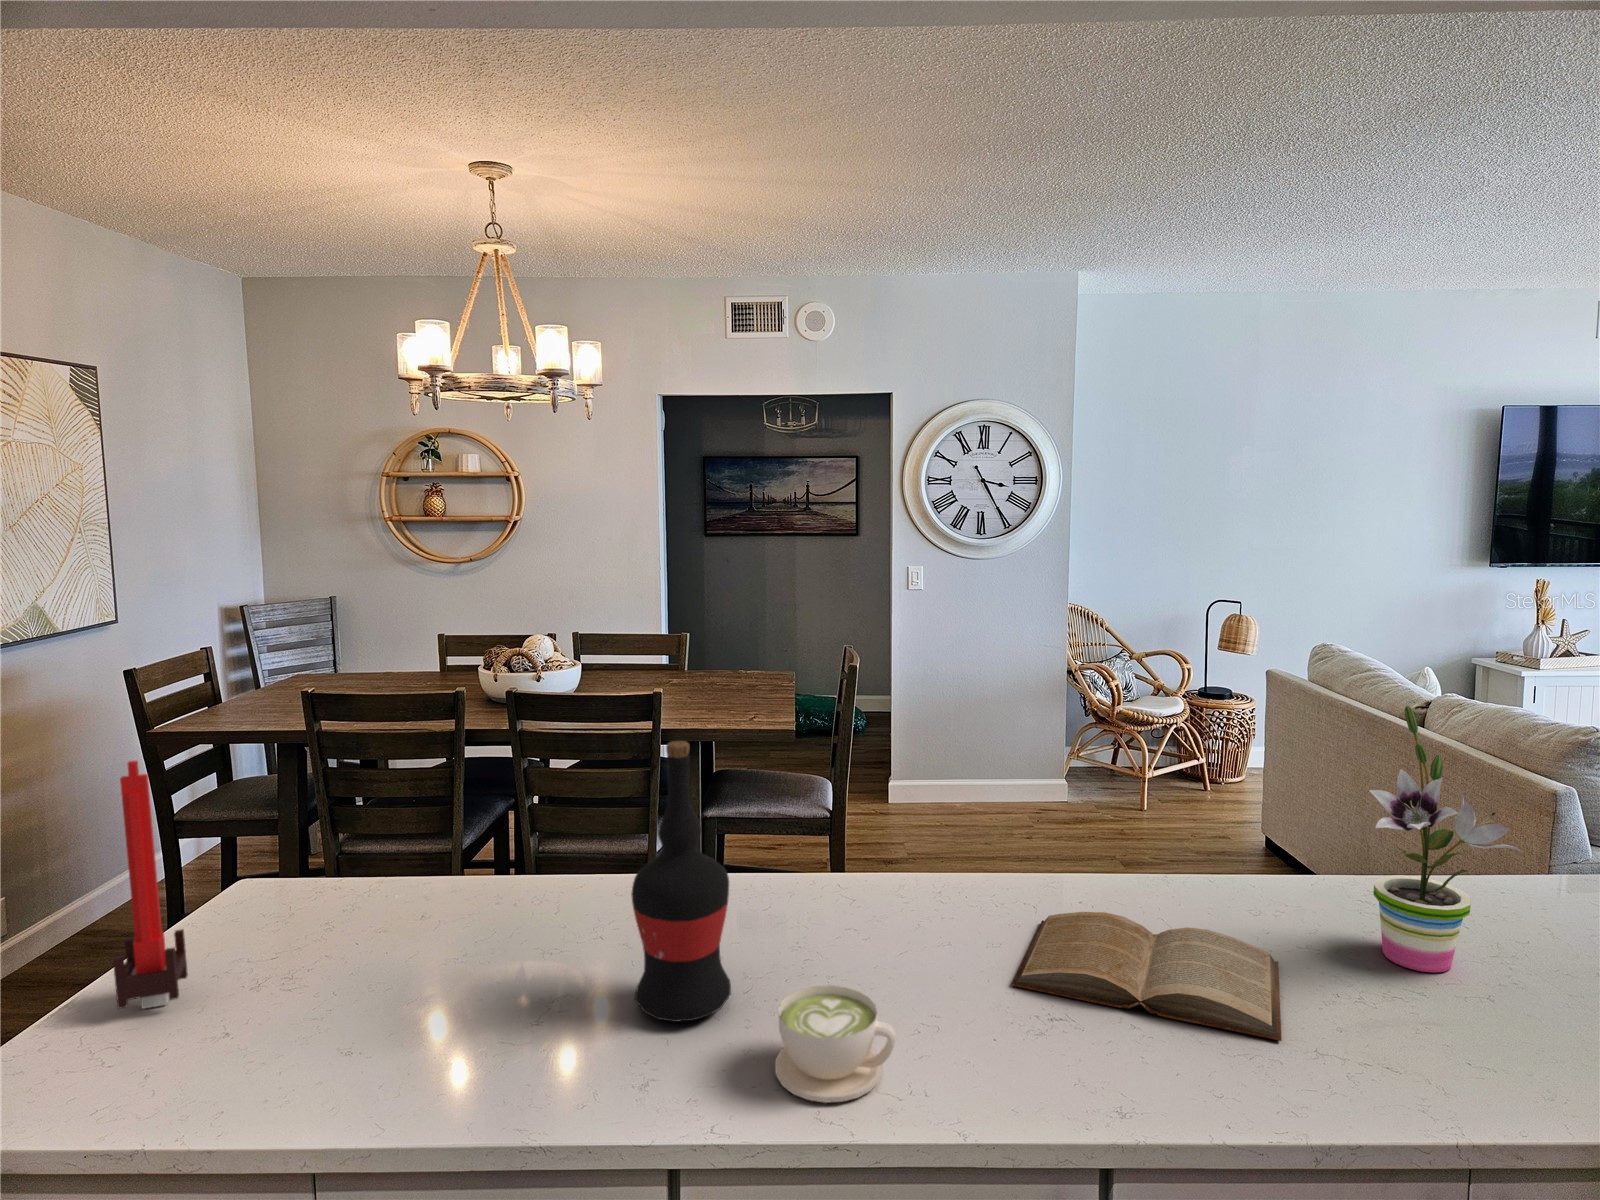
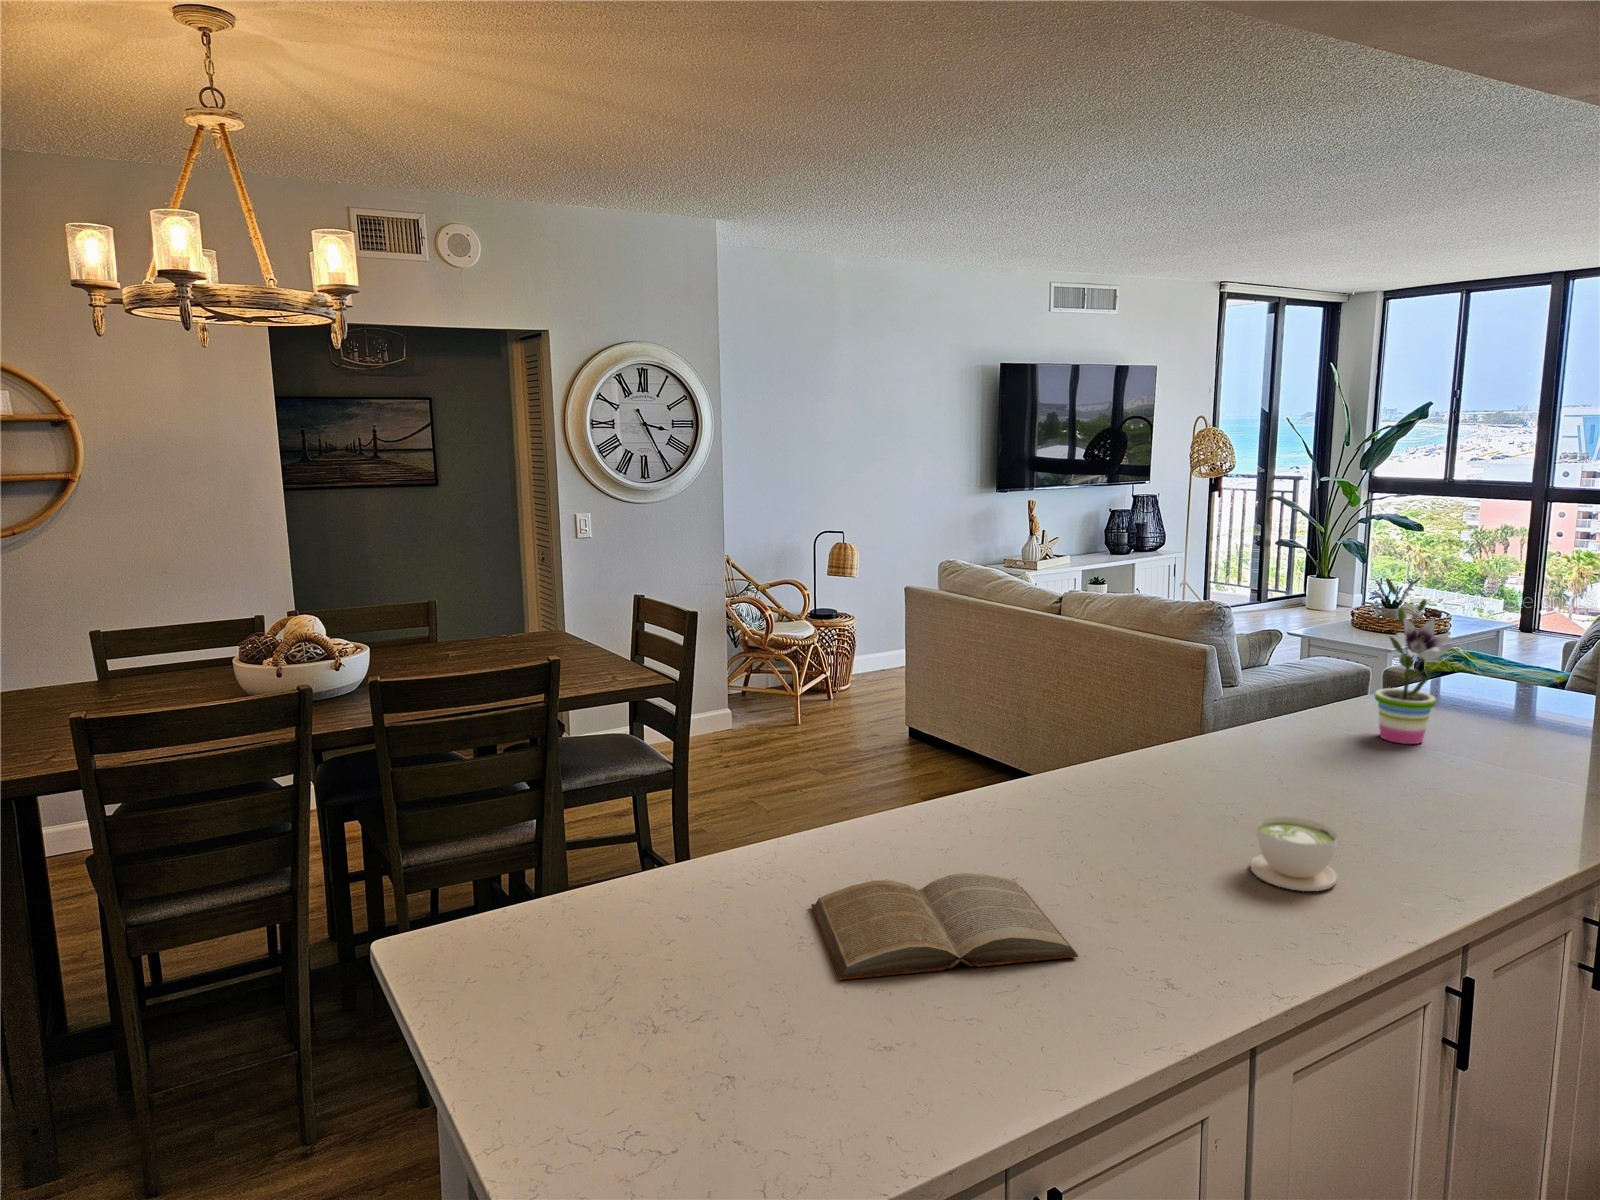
wine bottle: present [631,741,731,1022] -> none [1102,655,1189,880]
candle: present [113,761,188,1008] -> none [737,750,811,1011]
book: present [1012,912,1282,1041] -> present [811,873,1078,980]

